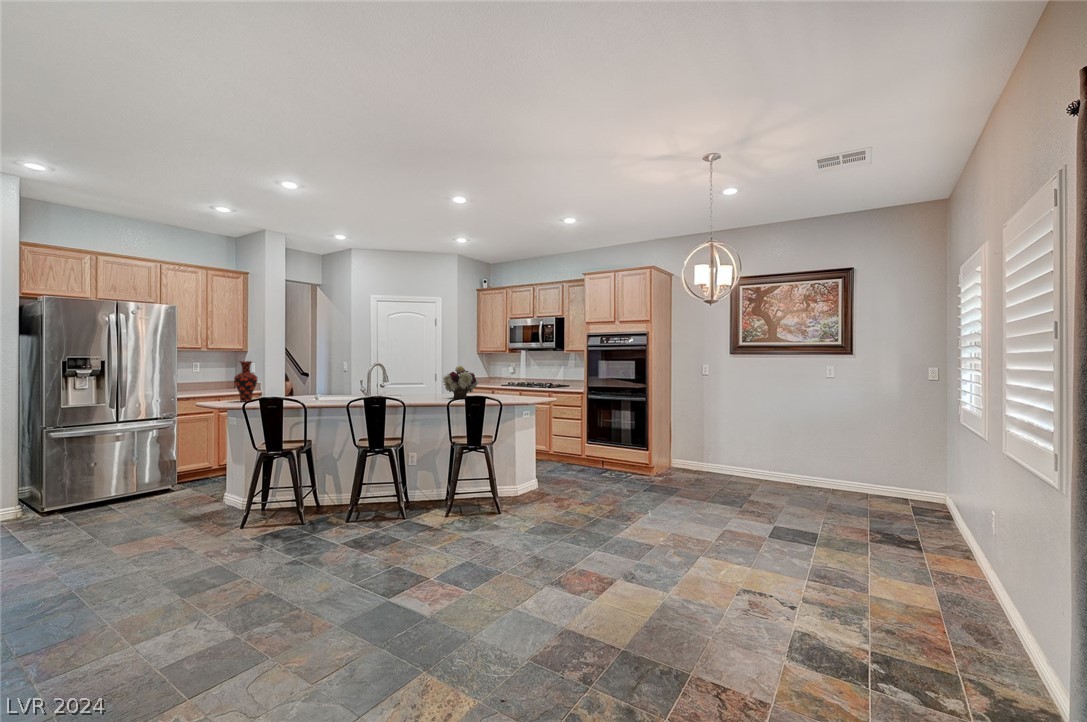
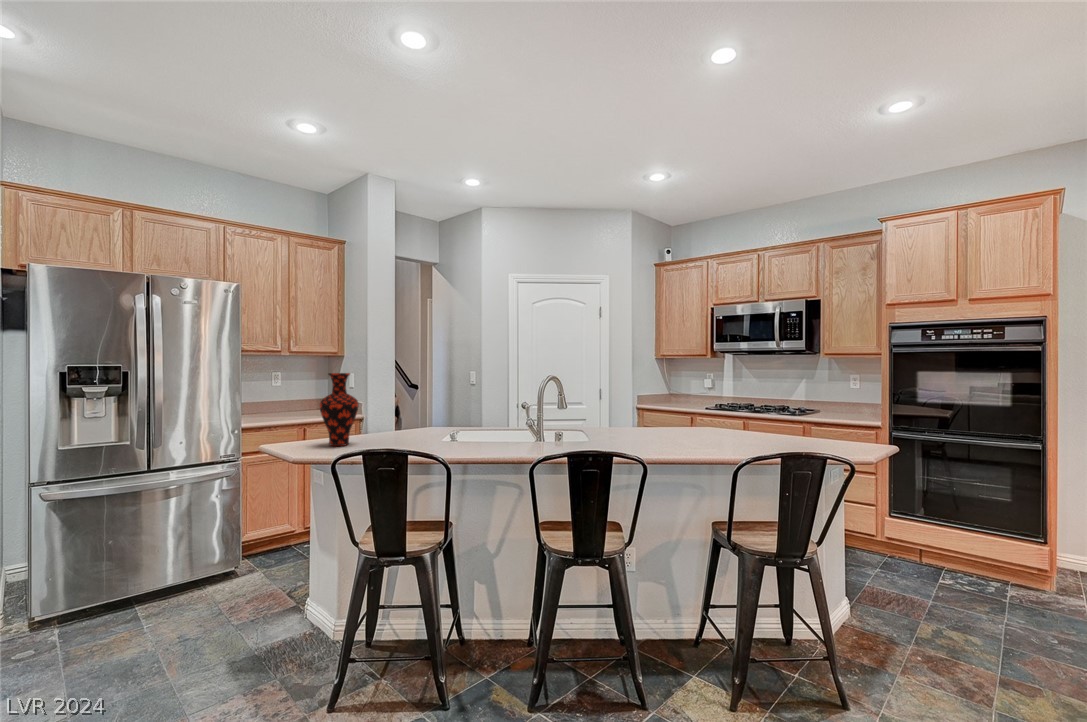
flower arrangement: present [443,366,479,398] -> none [684,381,754,446]

